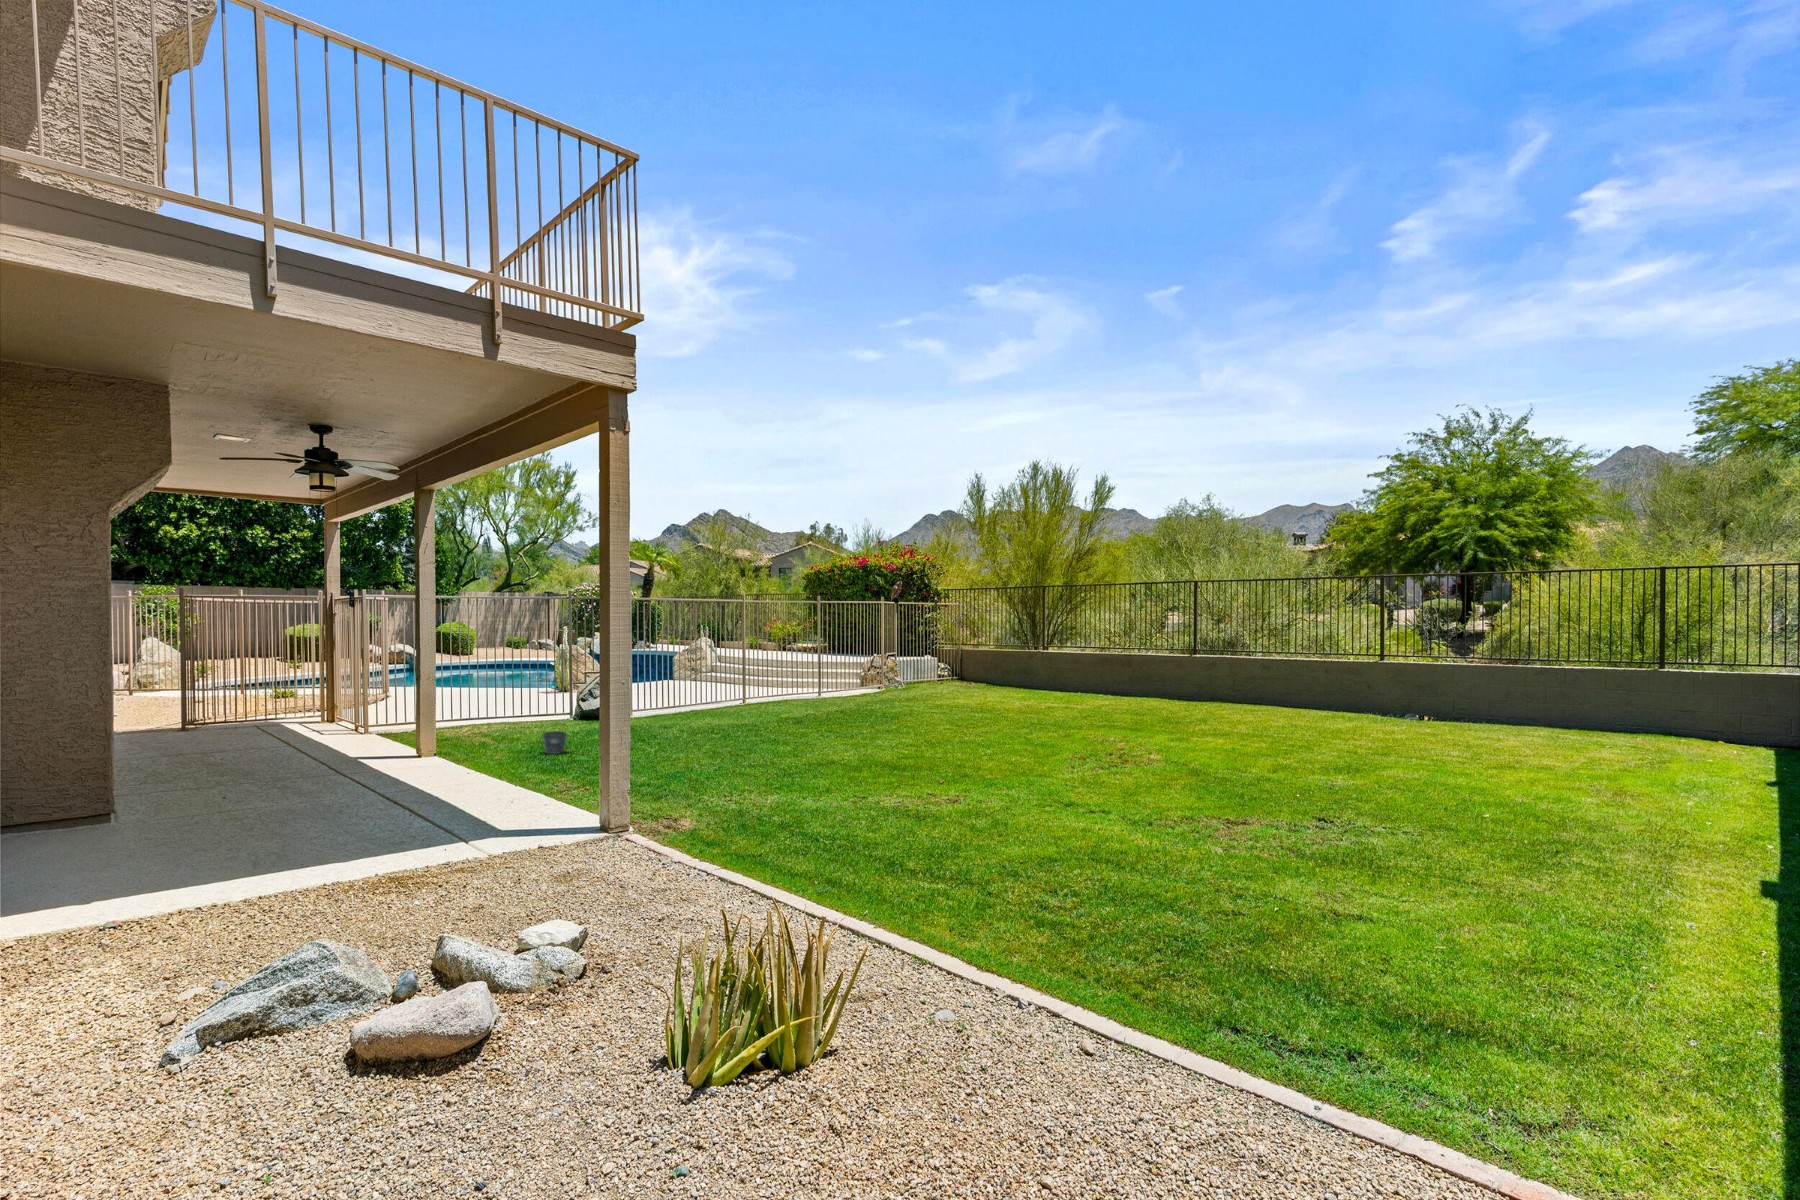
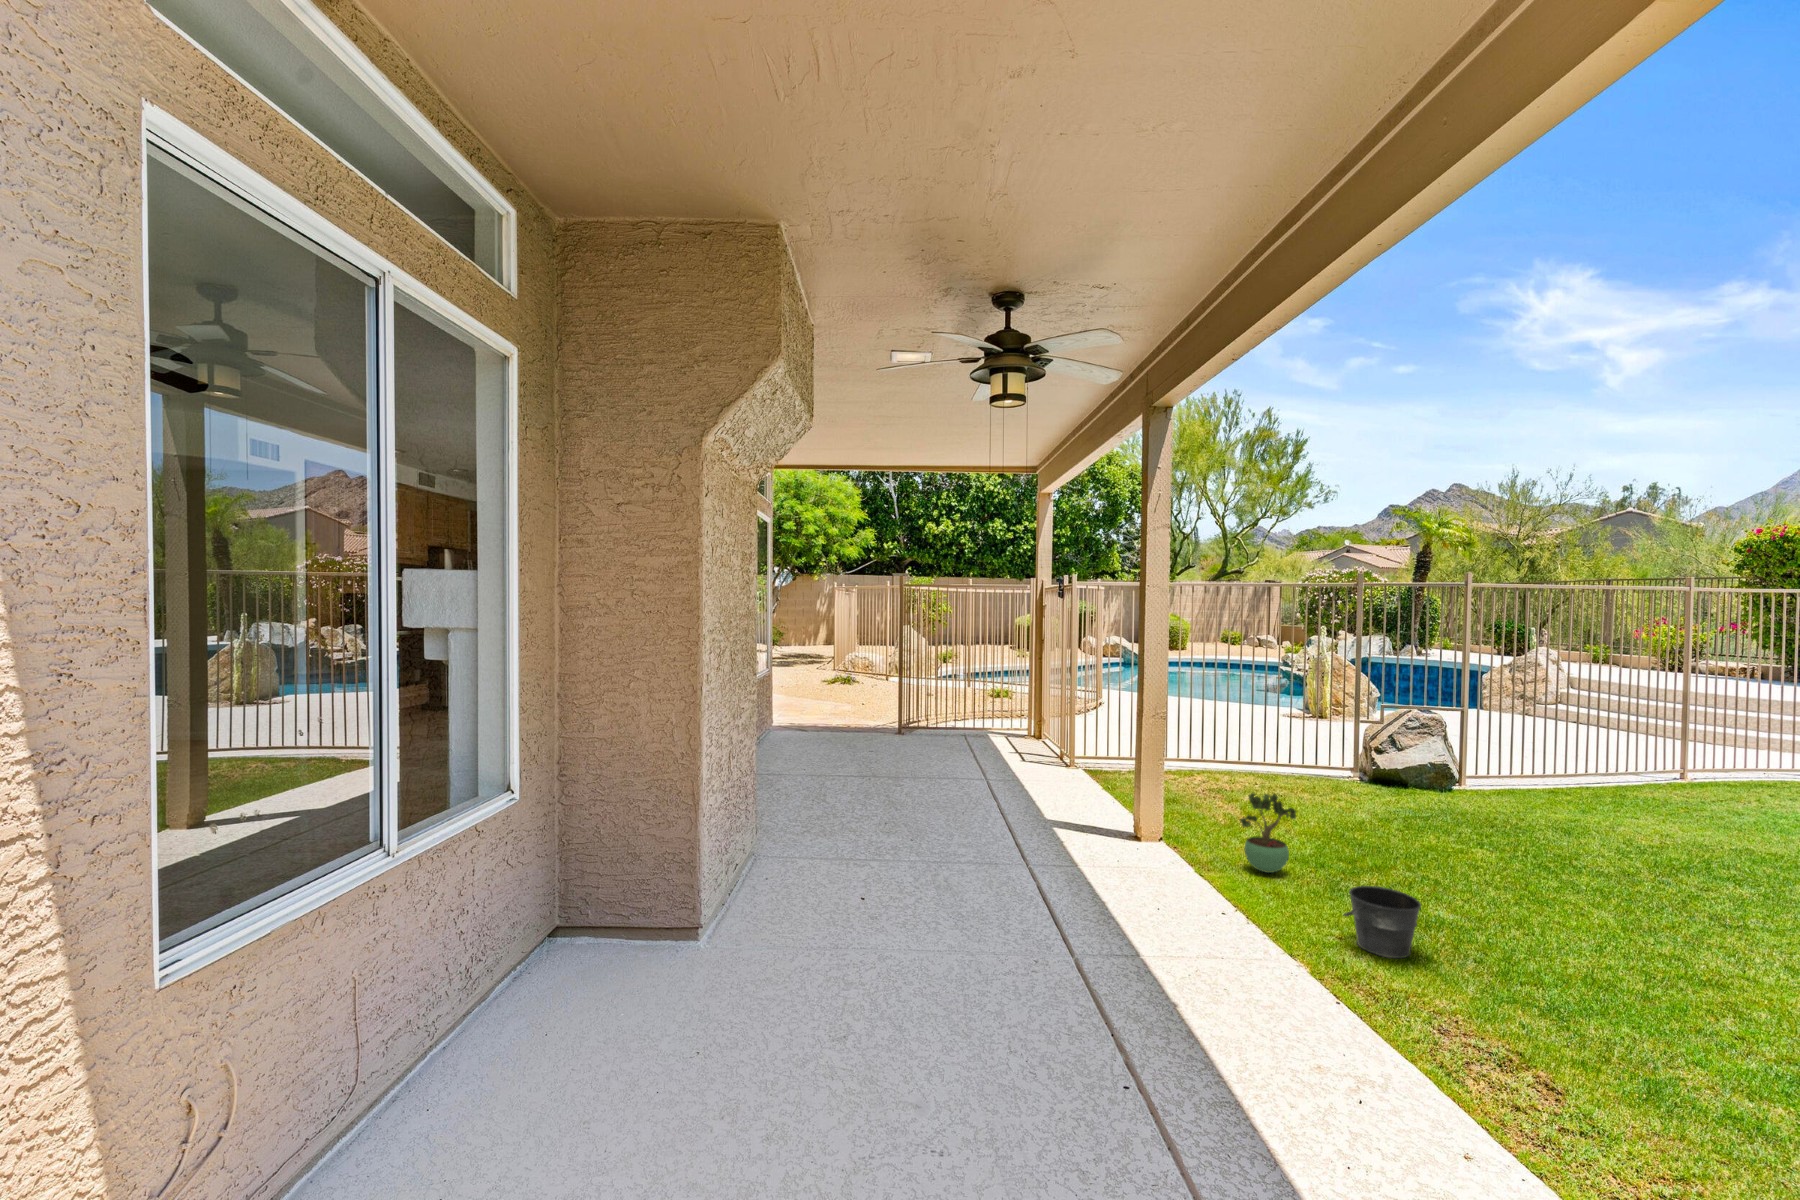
potted plant: none [502,707,528,744] -> present [1240,793,1296,873]

